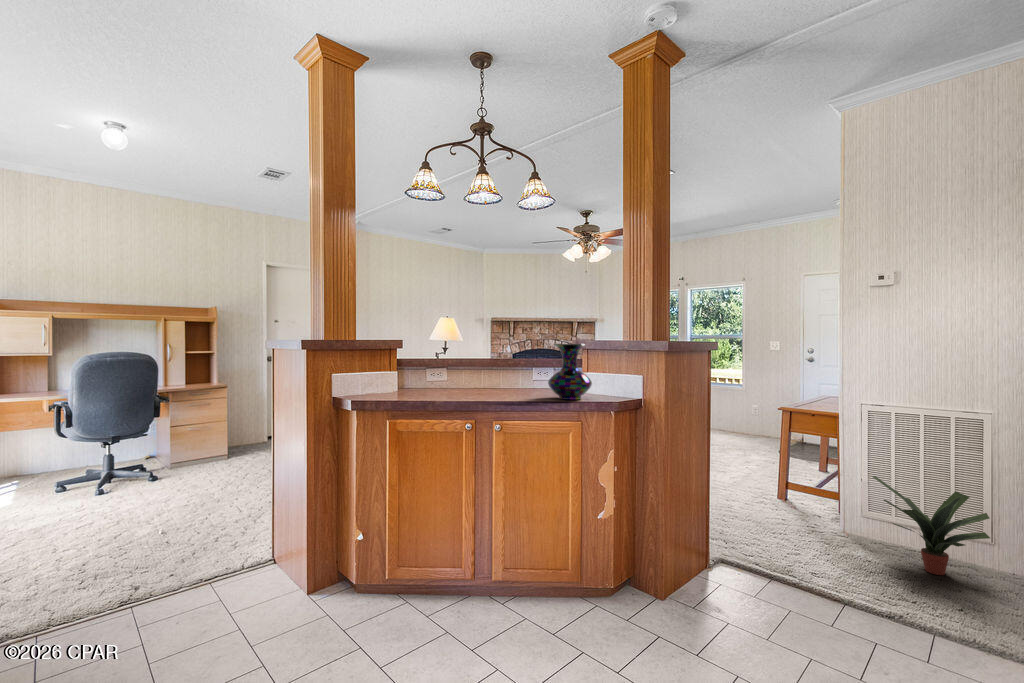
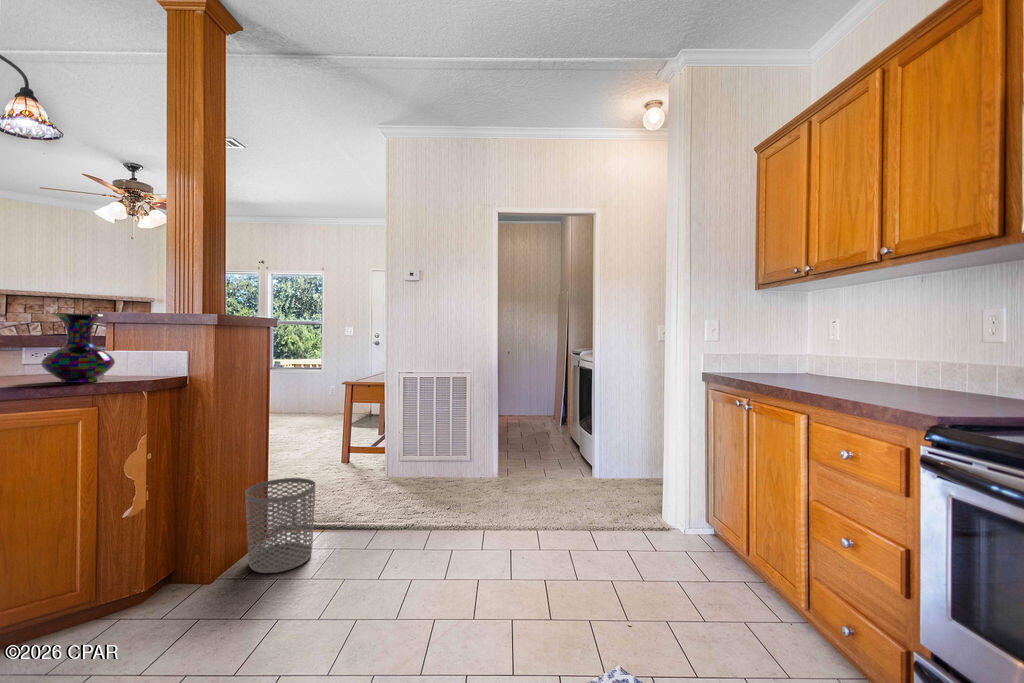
potted plant: present [872,476,990,575] -> none [403,427,469,490]
waste bin: none [692,511,765,617] -> present [245,478,316,573]

